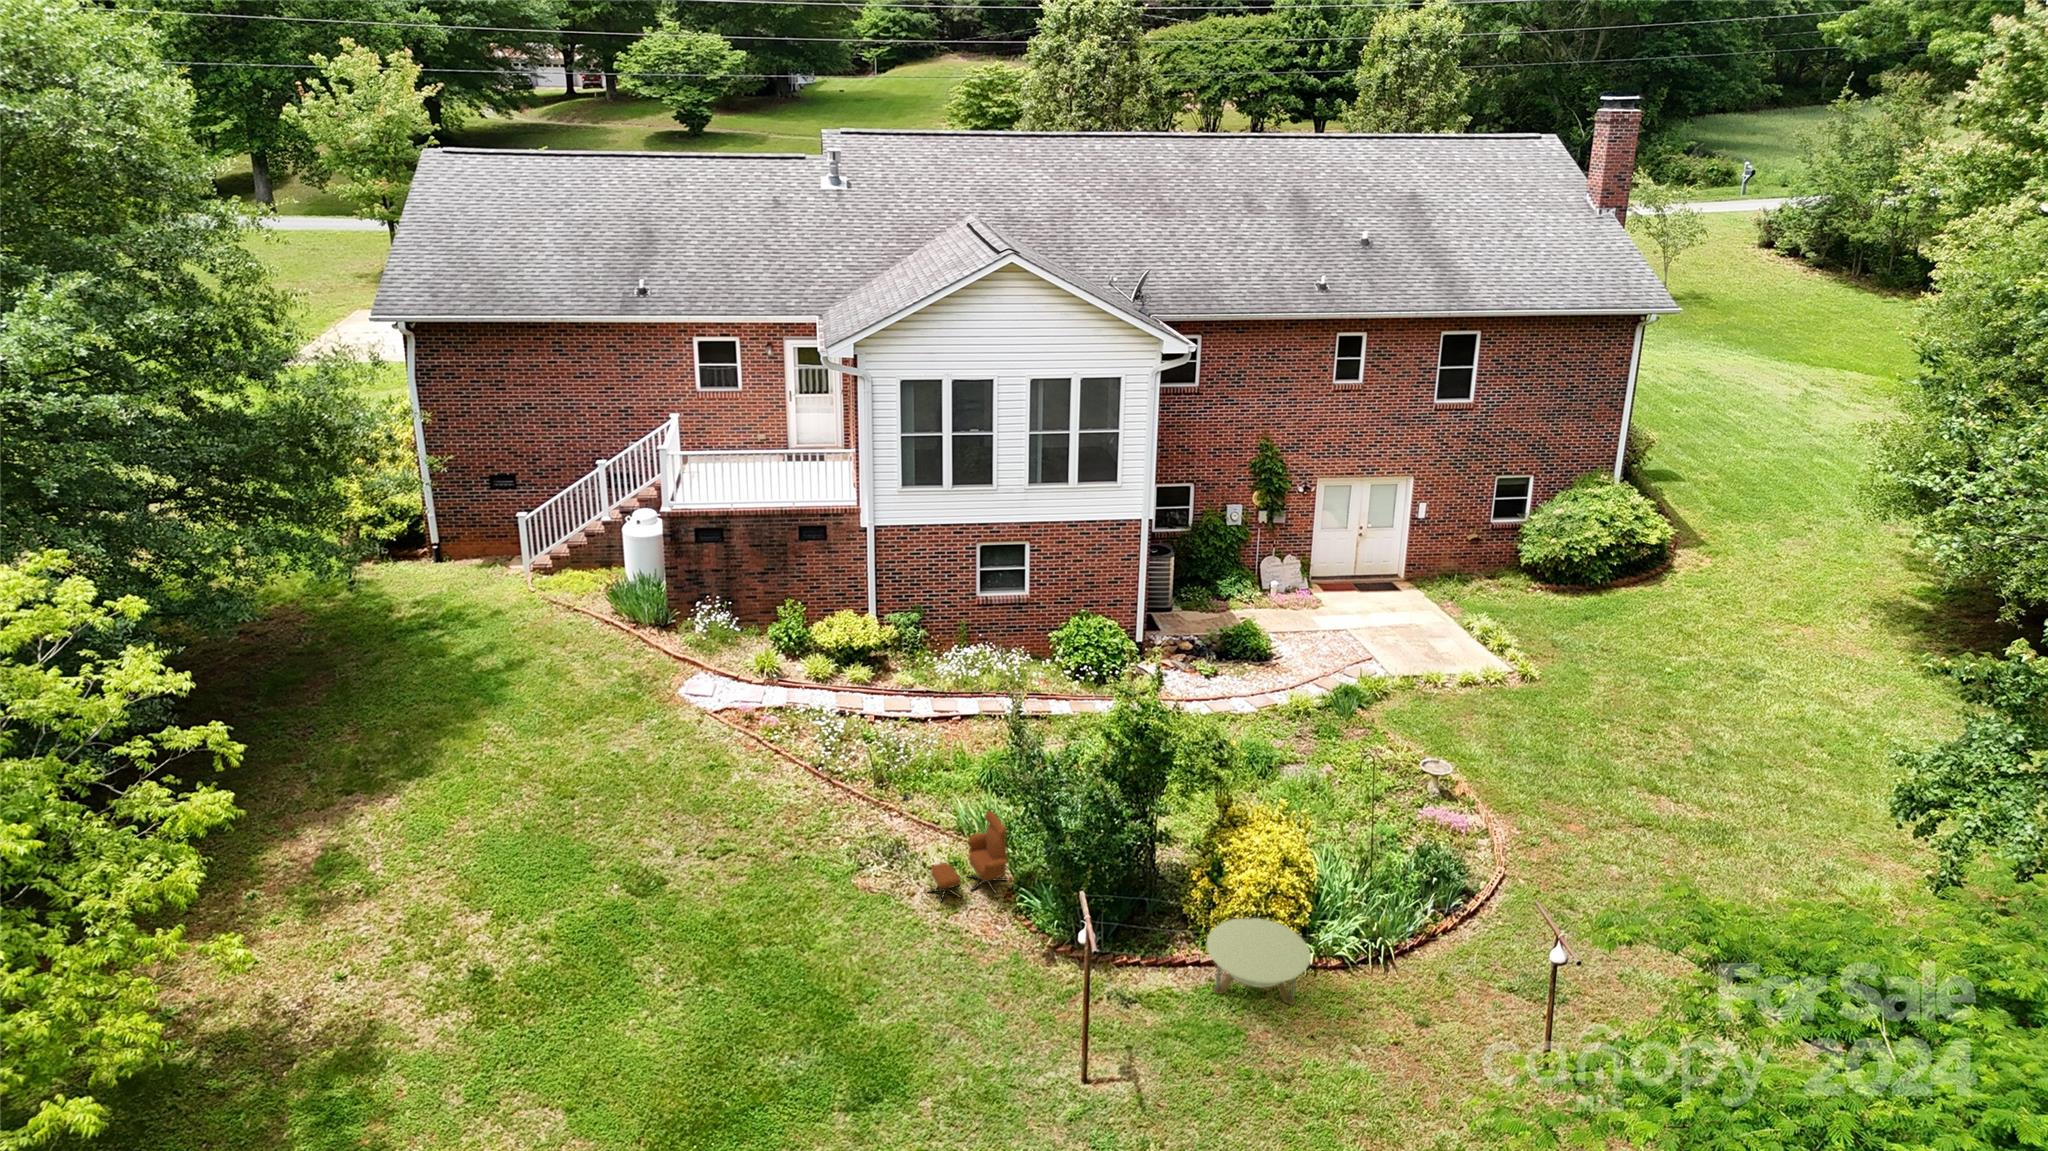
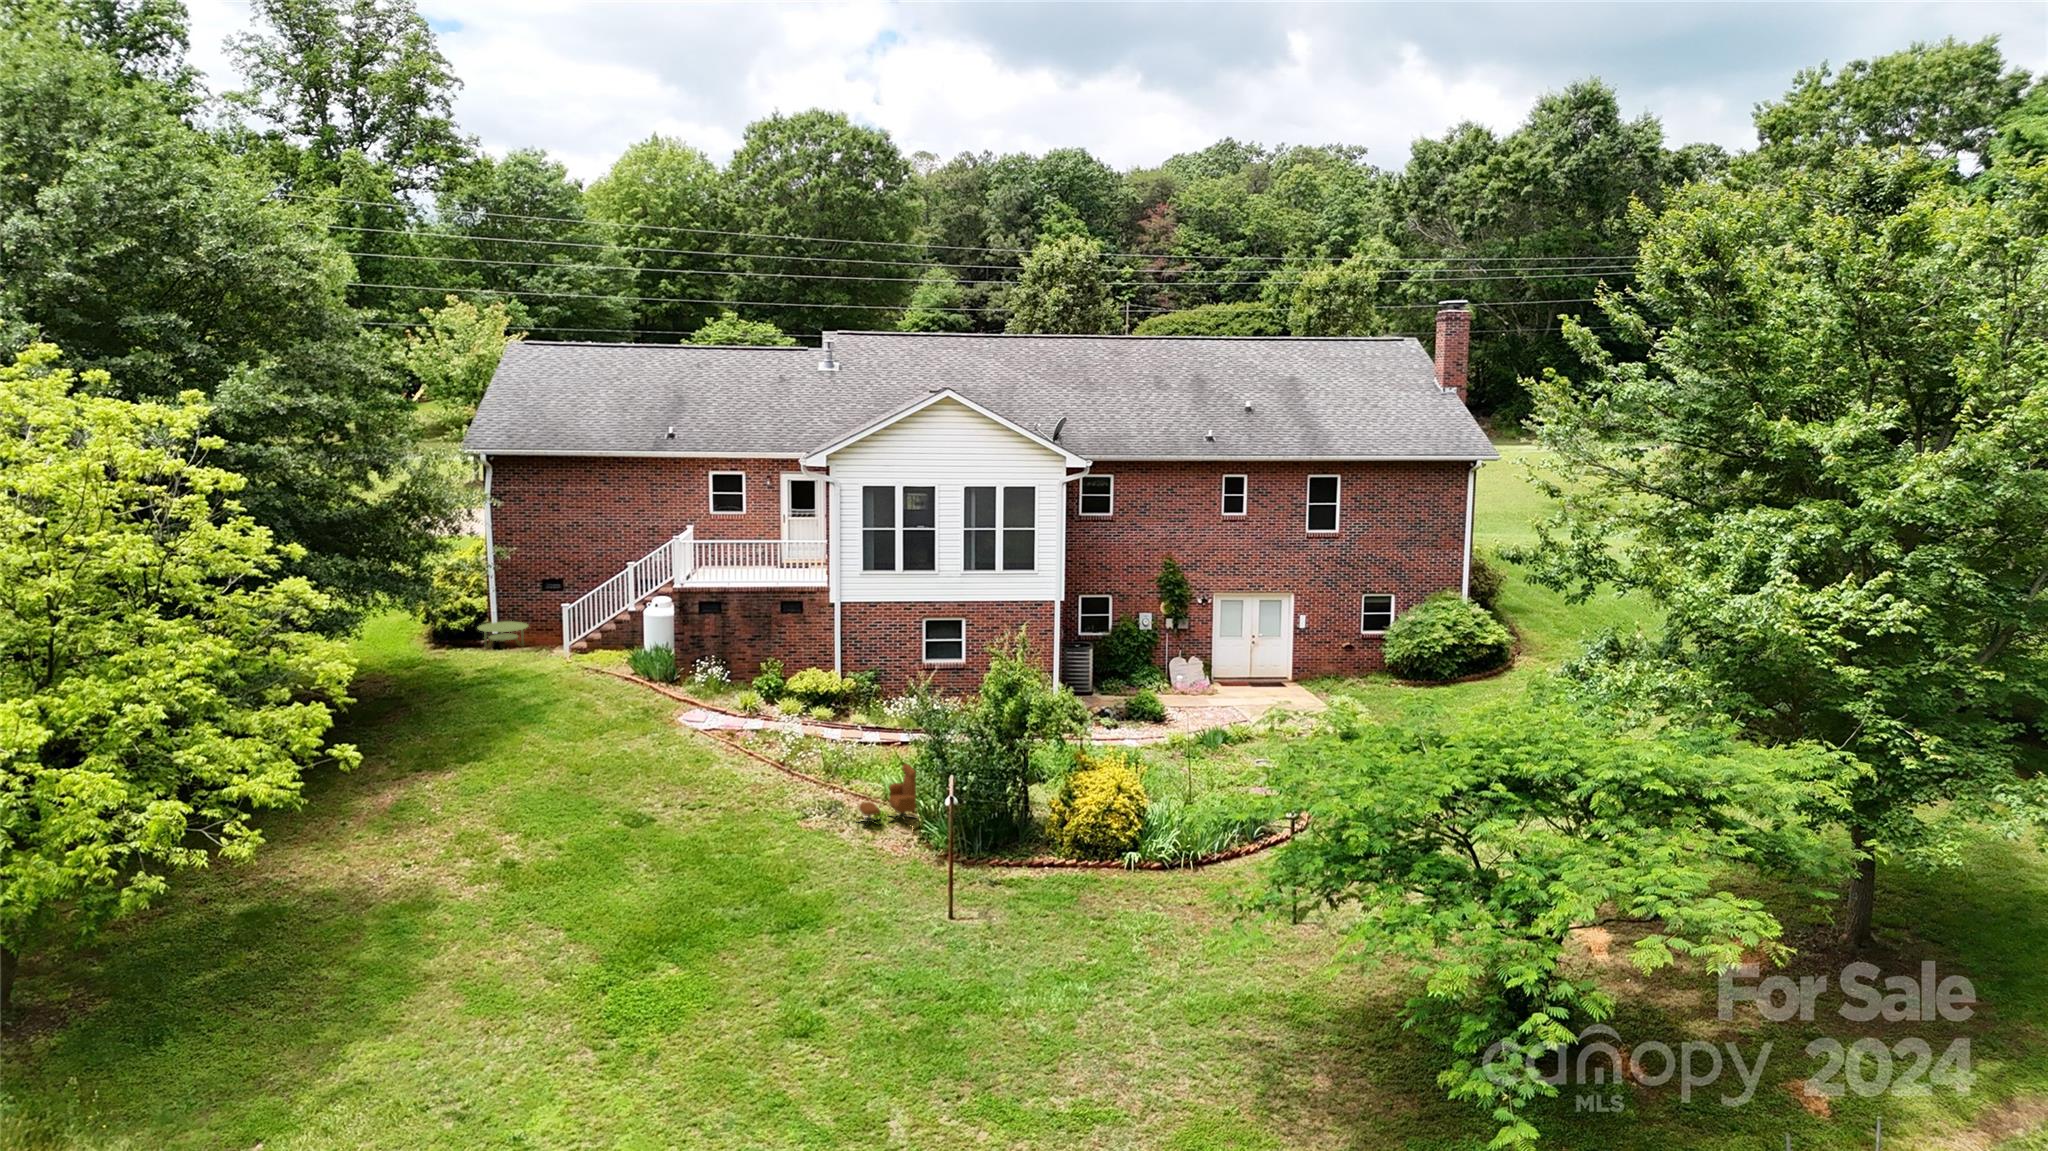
round table: present [1207,918,1310,1005] -> present [478,621,528,649]

